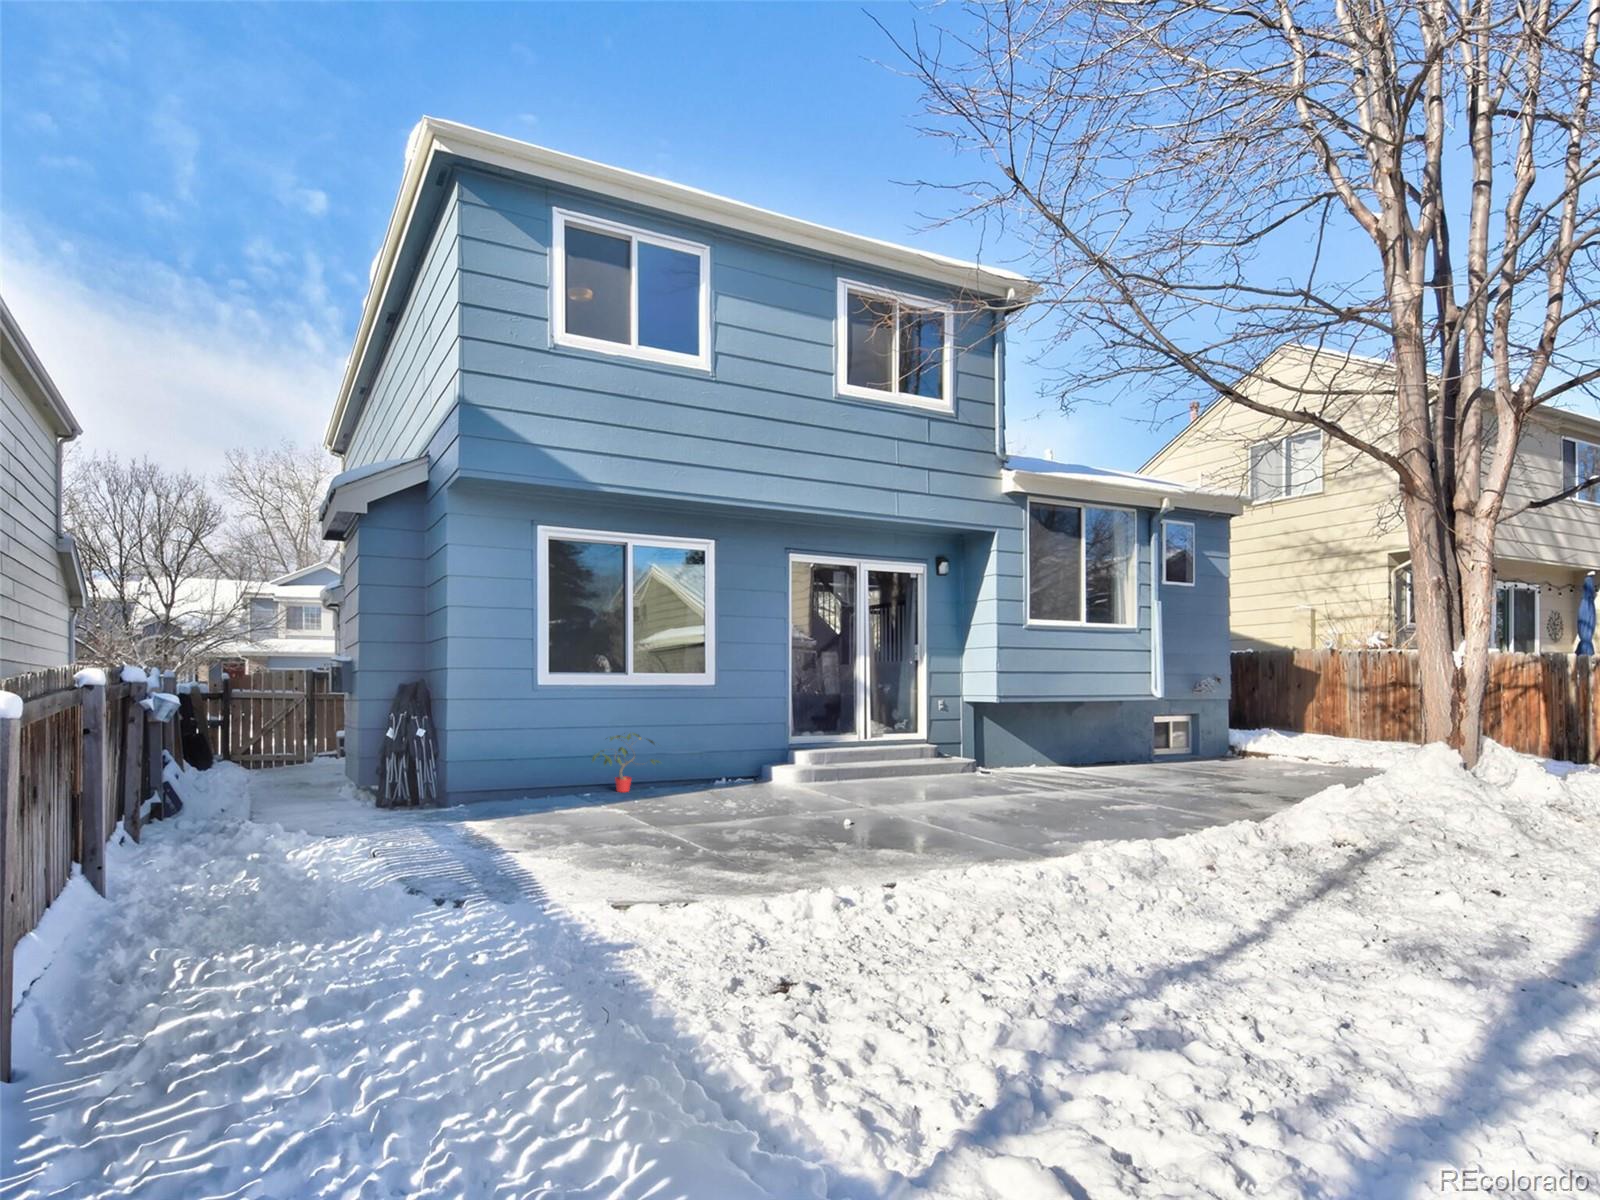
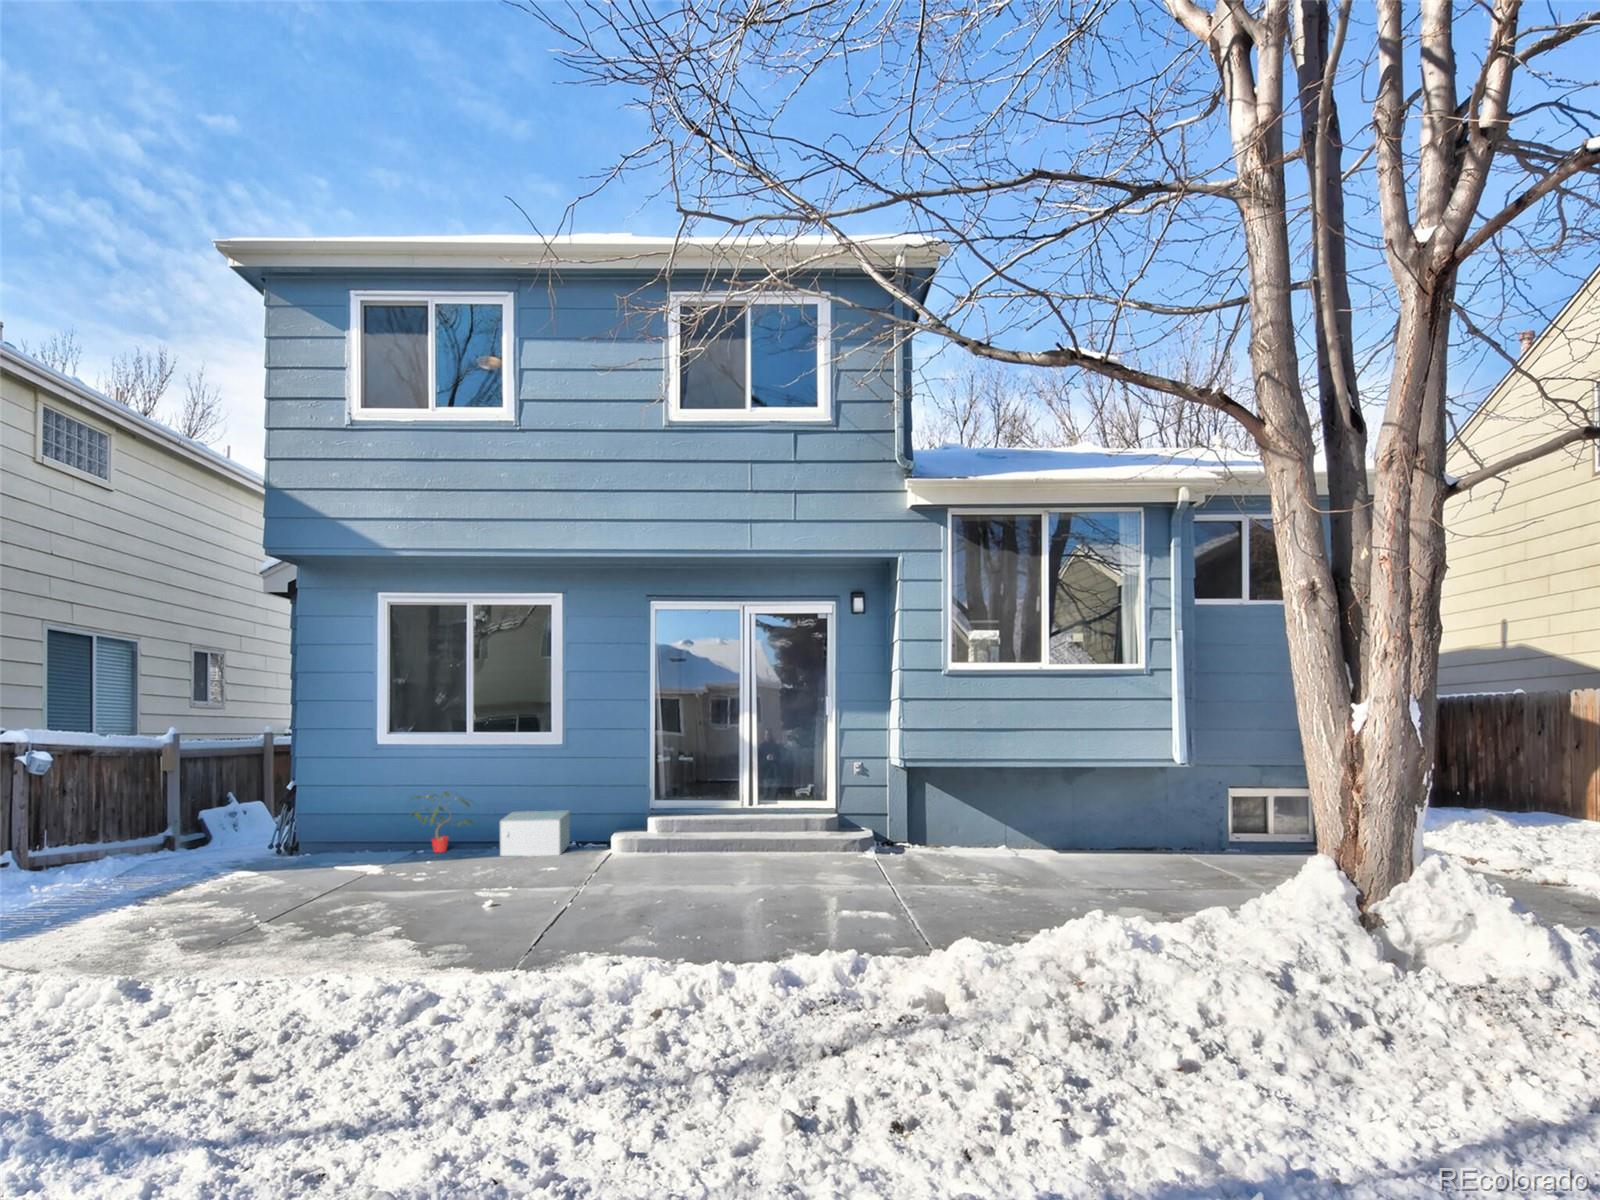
storage box: none [679,747,751,792] -> present [500,811,570,856]

